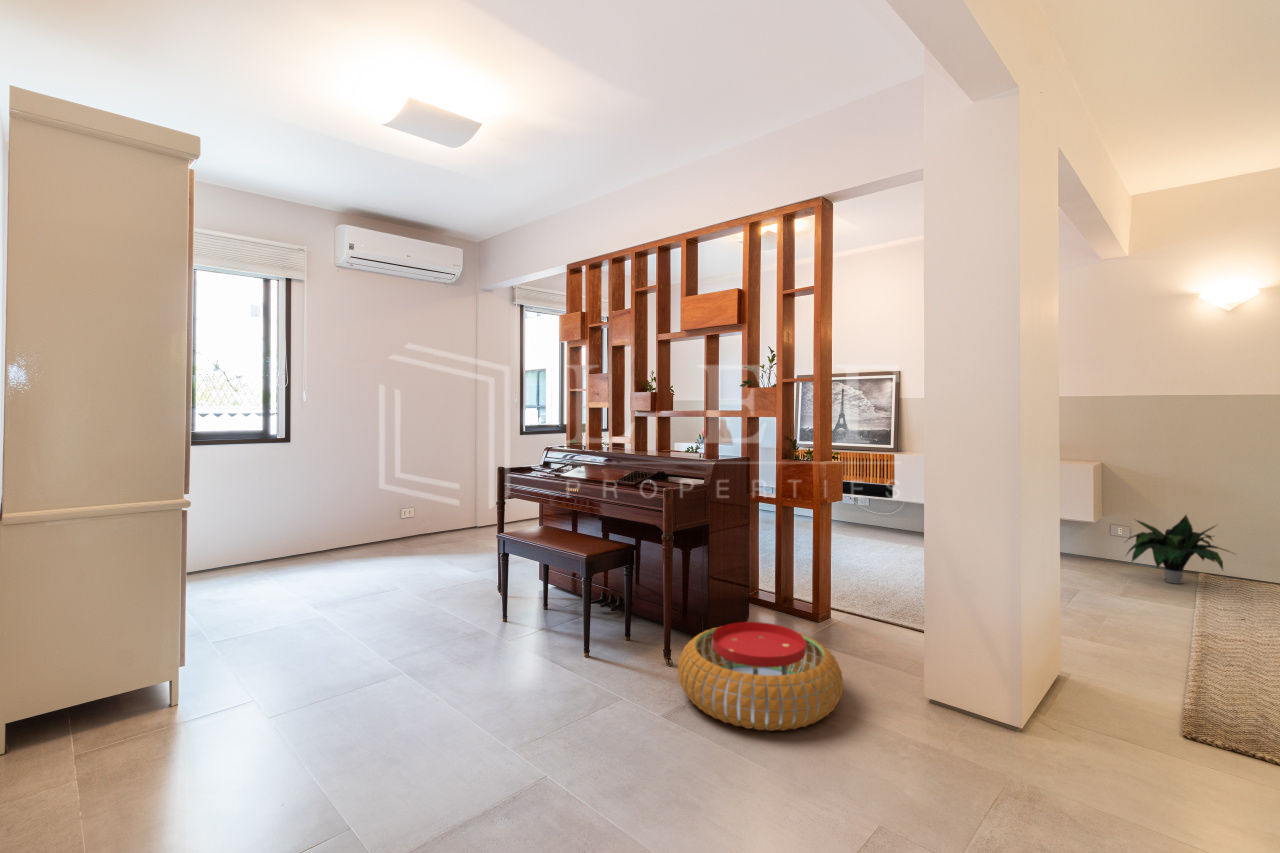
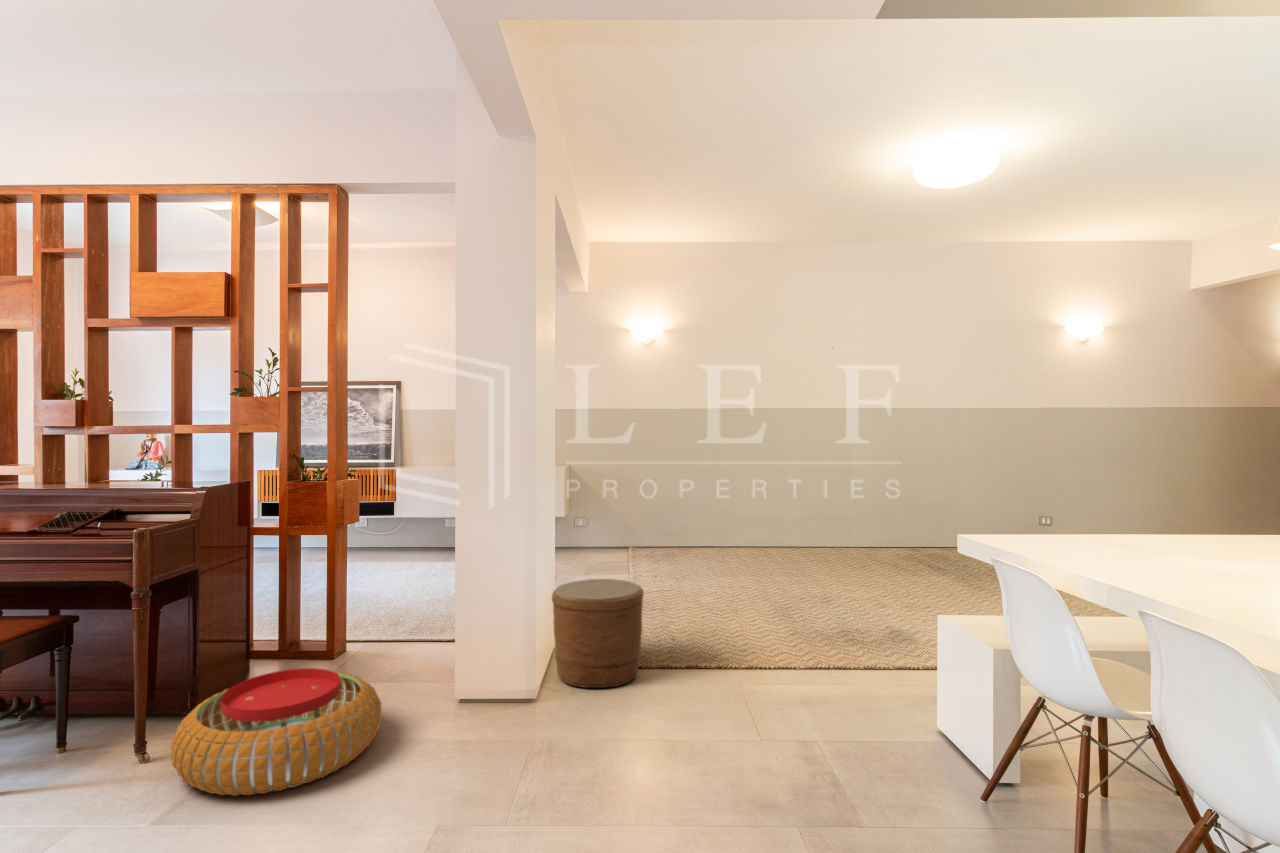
potted plant: present [1127,515,1229,584] -> none [586,504,653,560]
woven basket: none [1051,603,1202,756] -> present [552,579,643,688]

